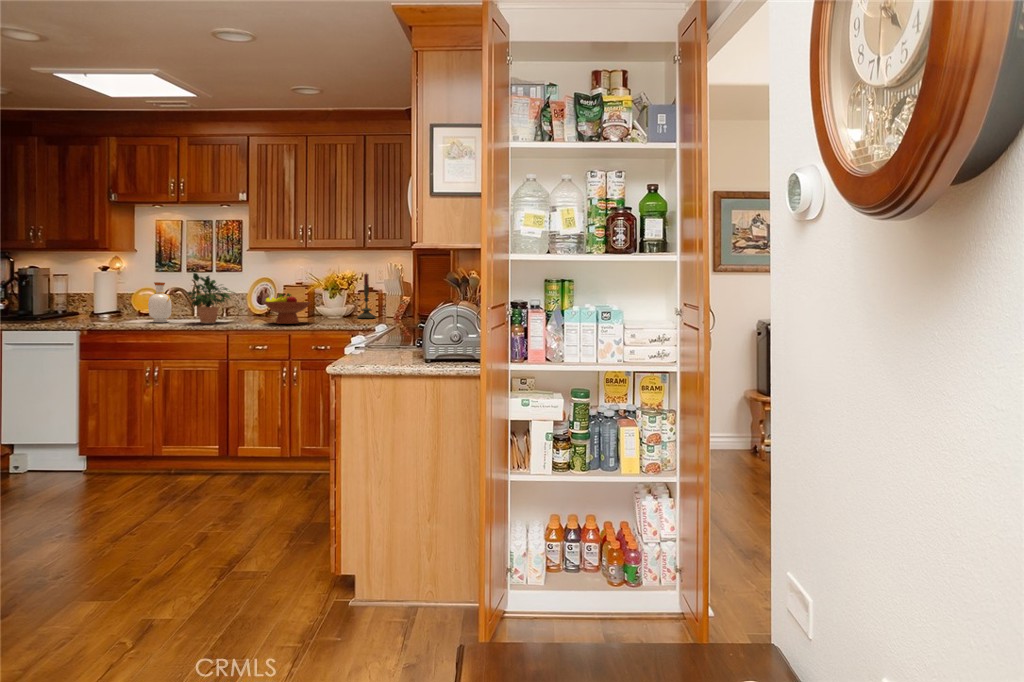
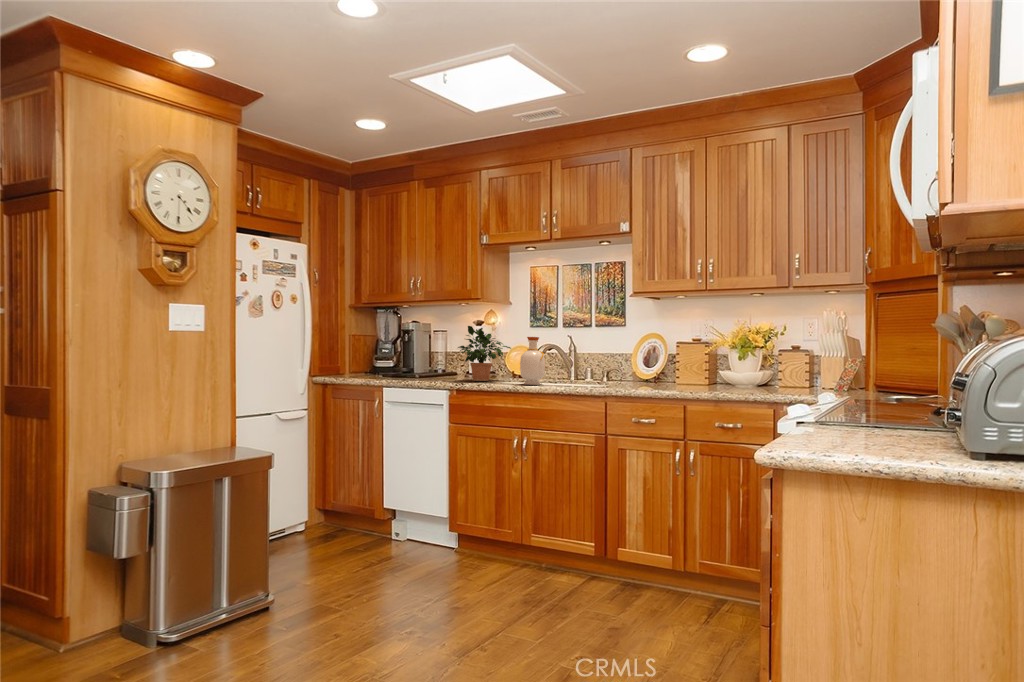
potted plant: present [187,273,235,323] -> present [458,326,511,381]
candle: present [358,273,376,318] -> none [777,323,804,387]
fruit bowl: present [264,293,310,324] -> none [653,349,716,391]

